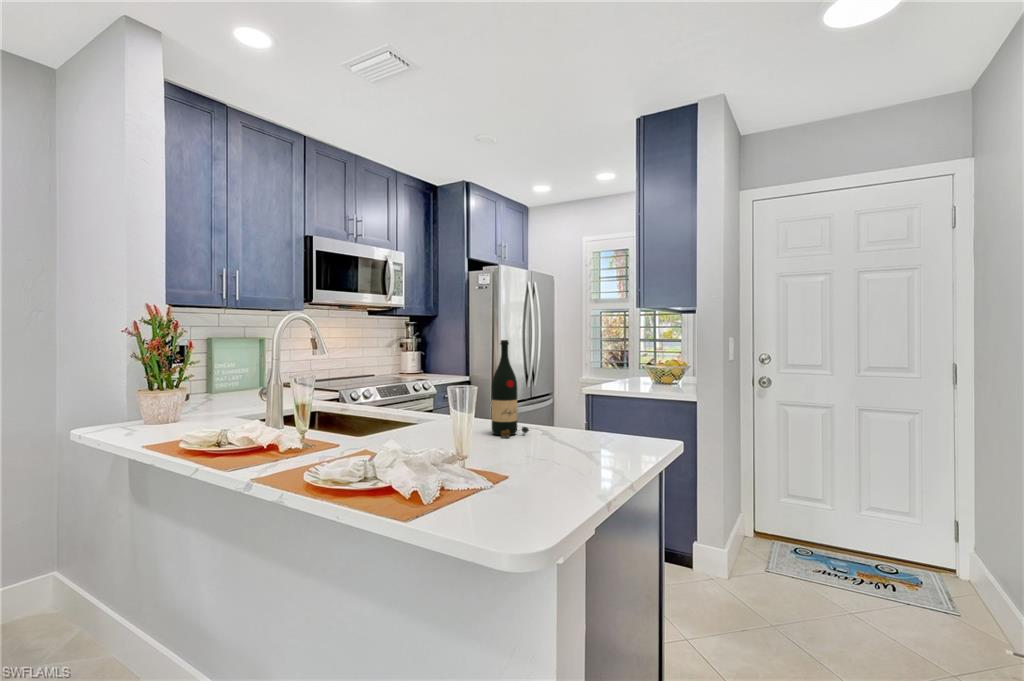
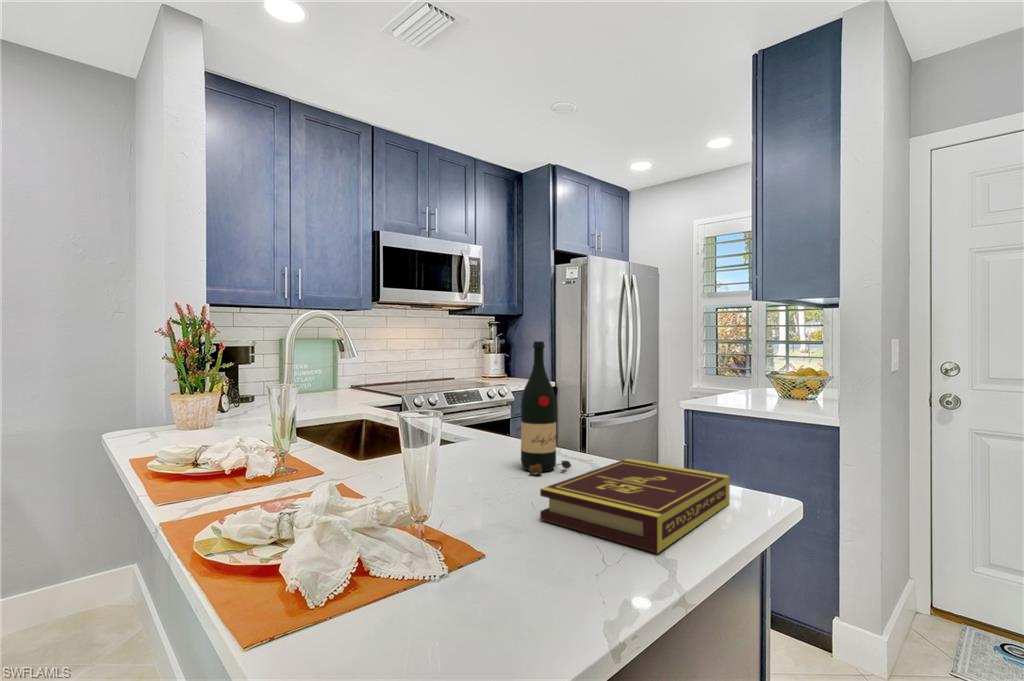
book: none [529,422,641,469] -> present [540,459,730,553]

